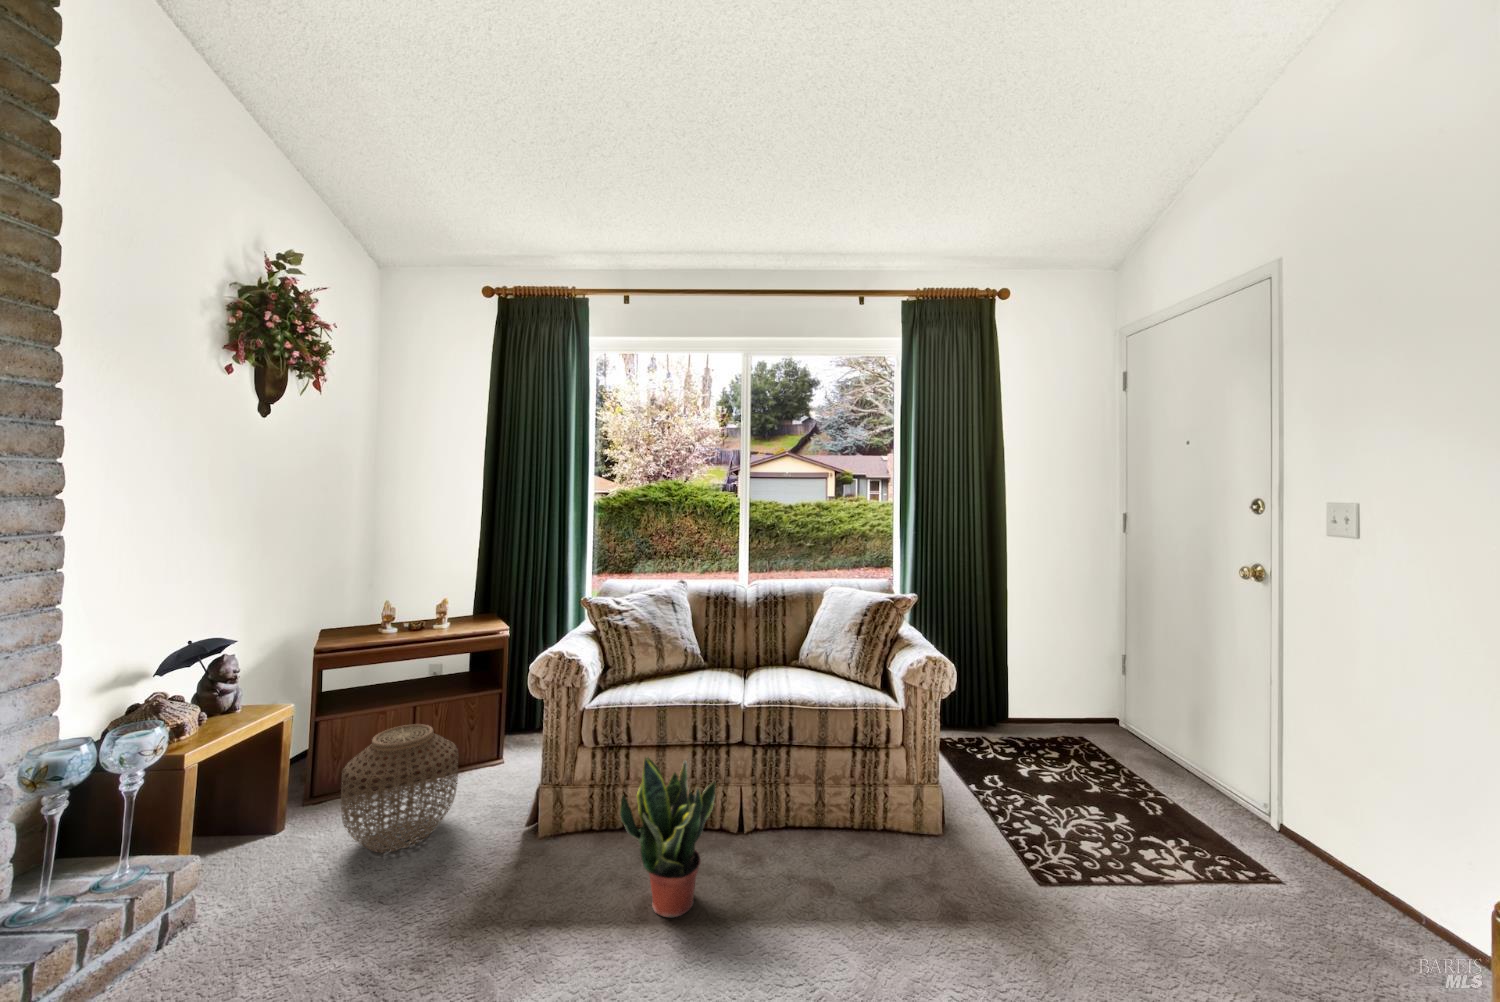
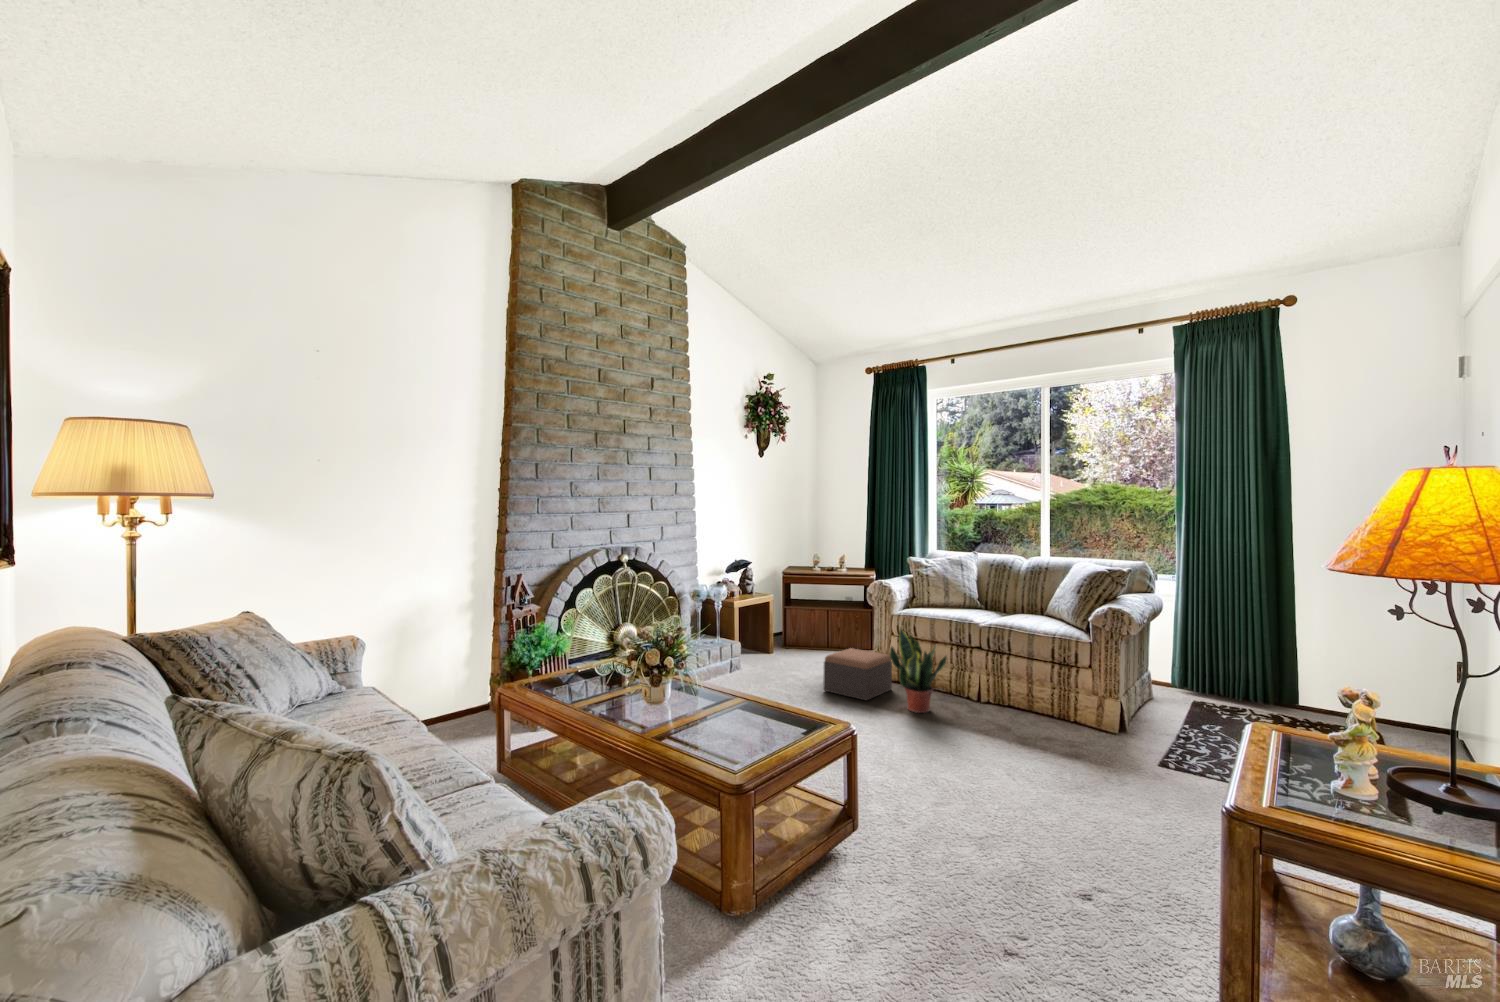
woven basket: present [341,724,458,853] -> none [788,613,837,669]
footstool: none [455,792,592,926] -> present [823,648,892,700]

